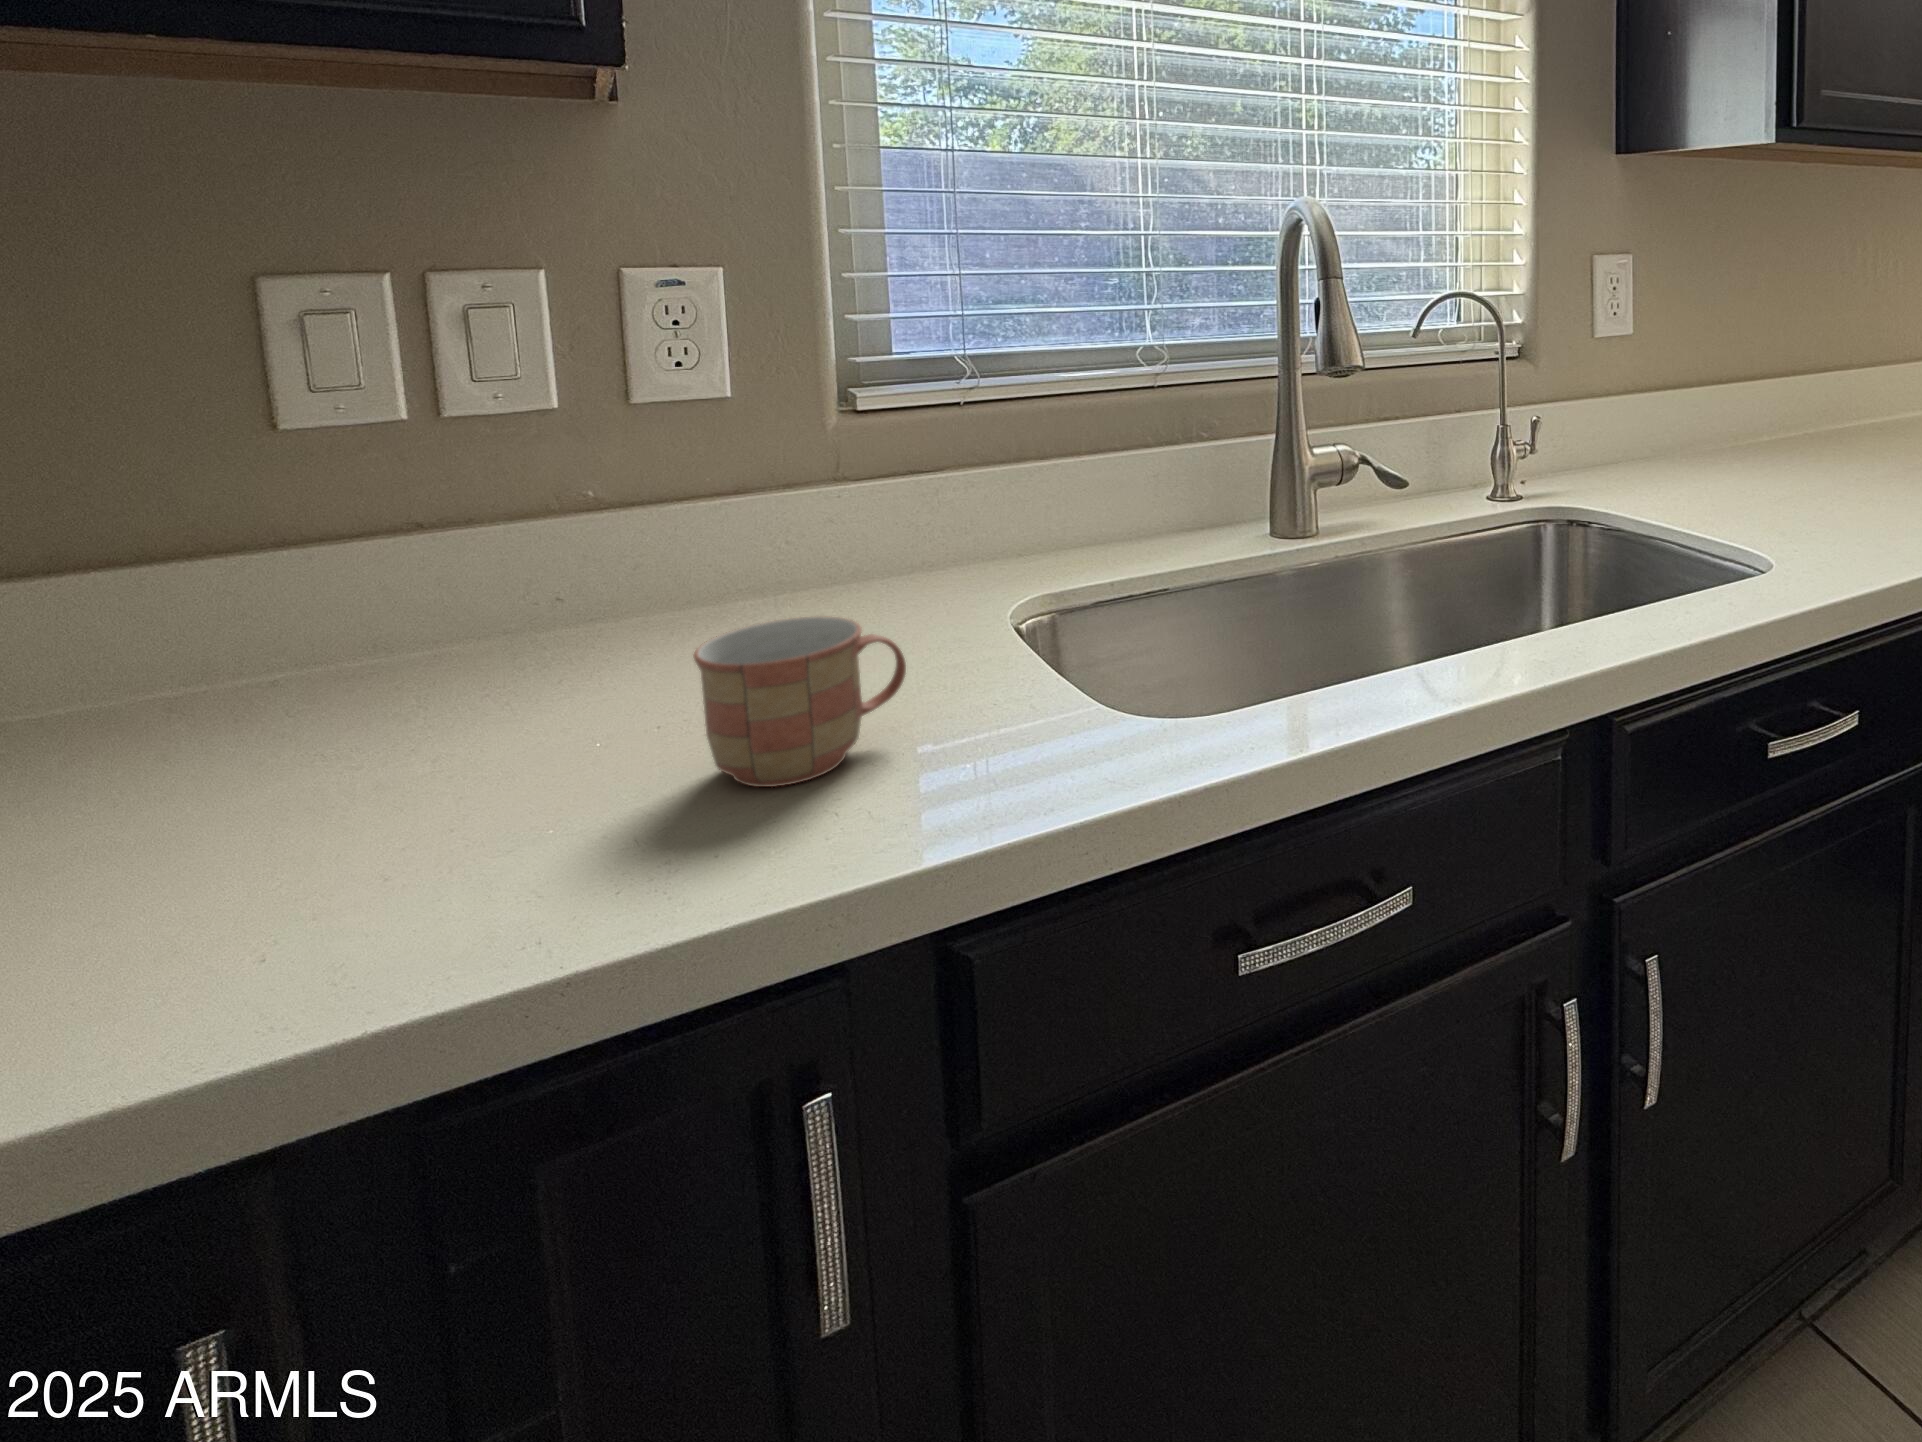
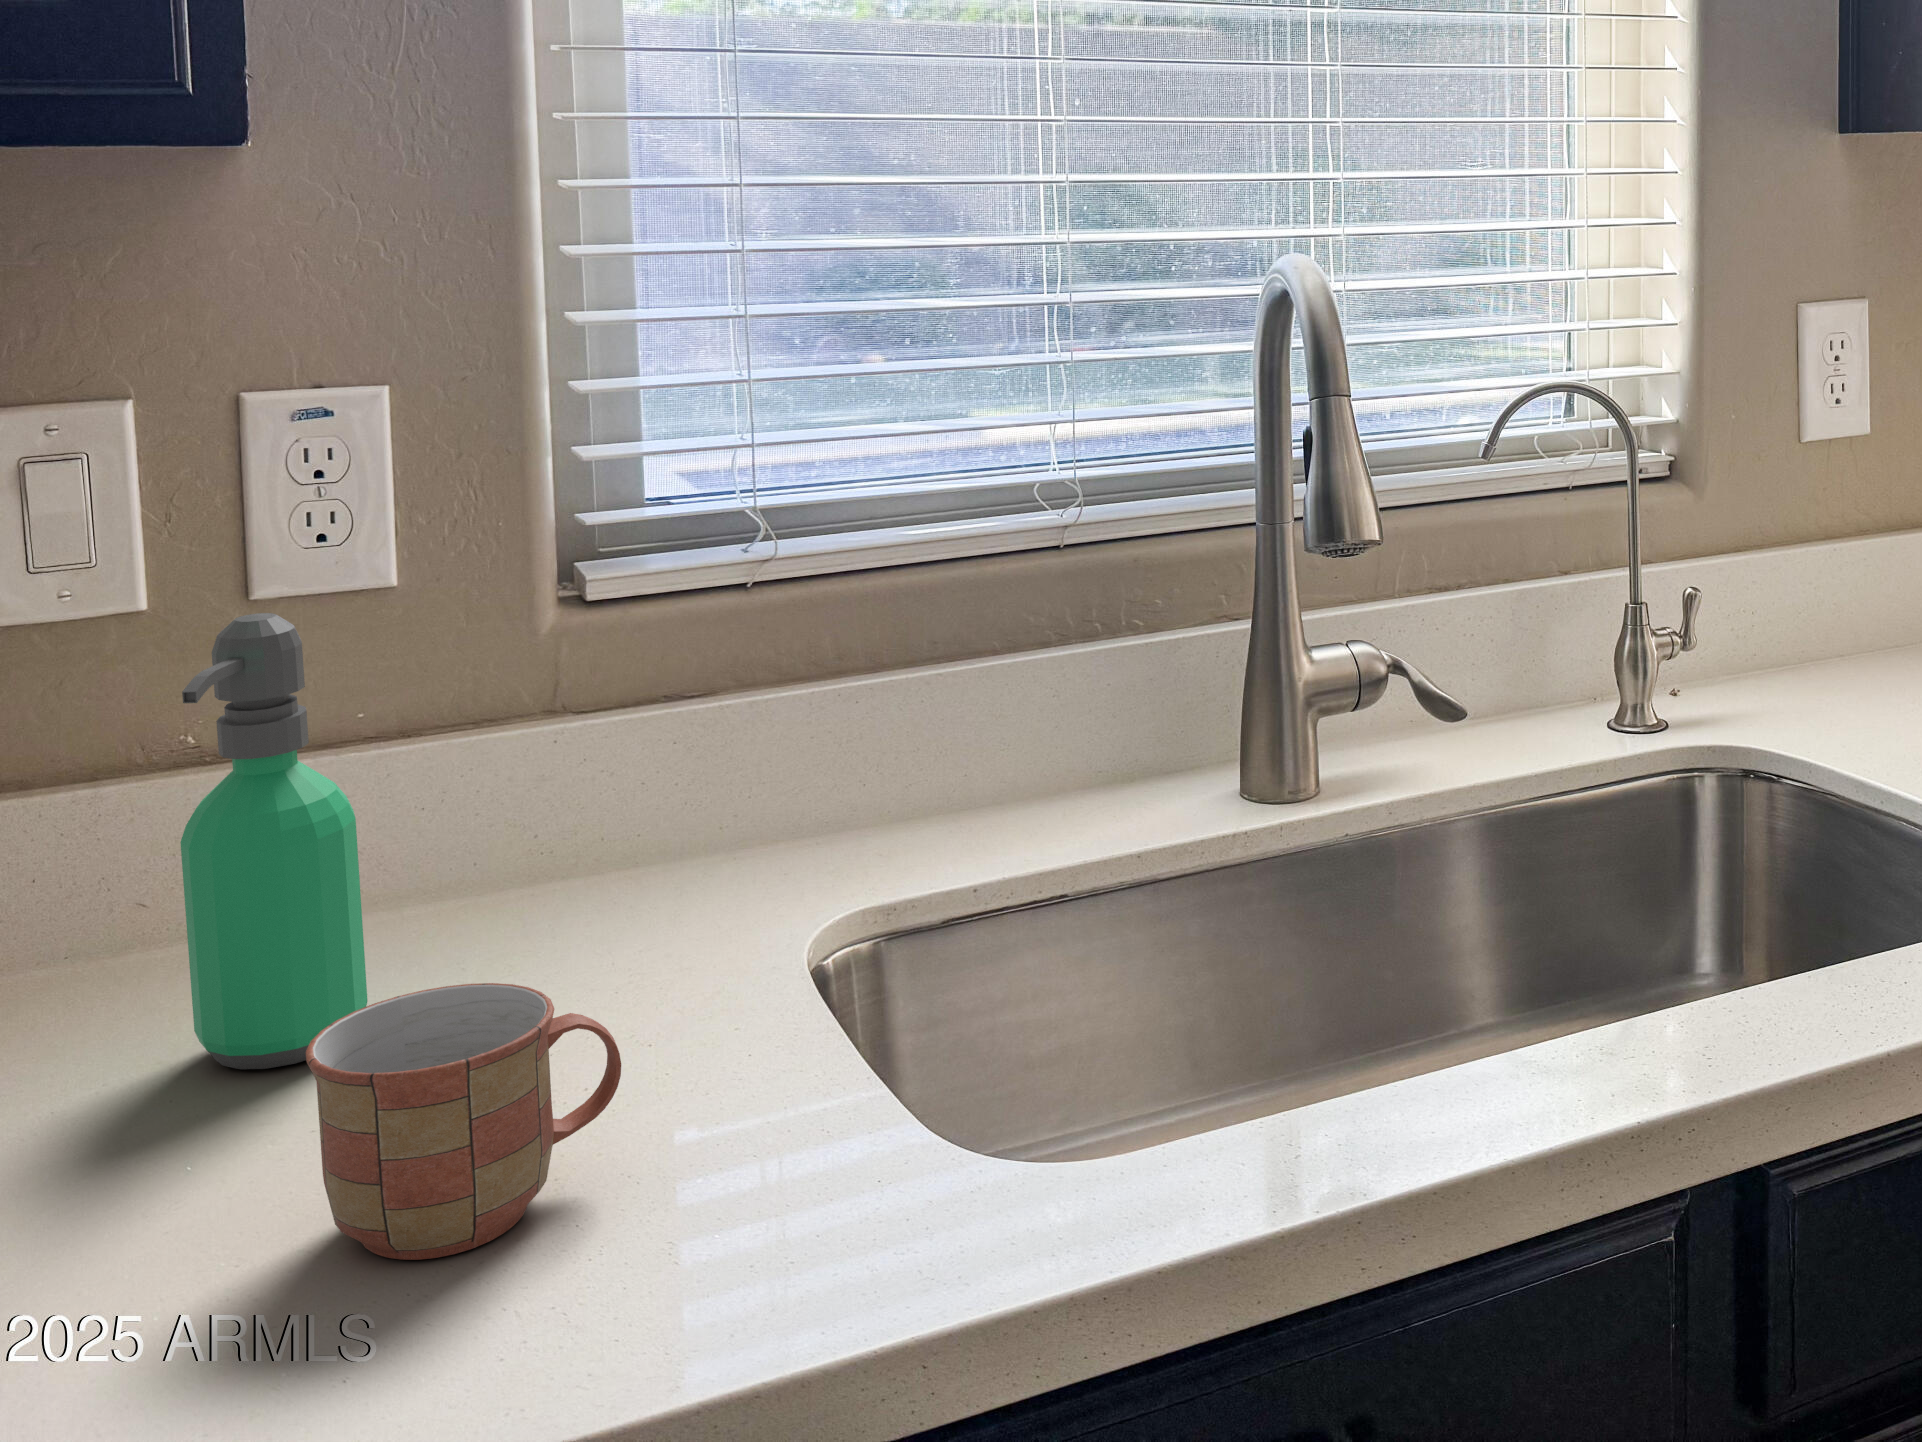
soap dispenser: none [593,395,724,690] -> present [180,613,368,1069]

